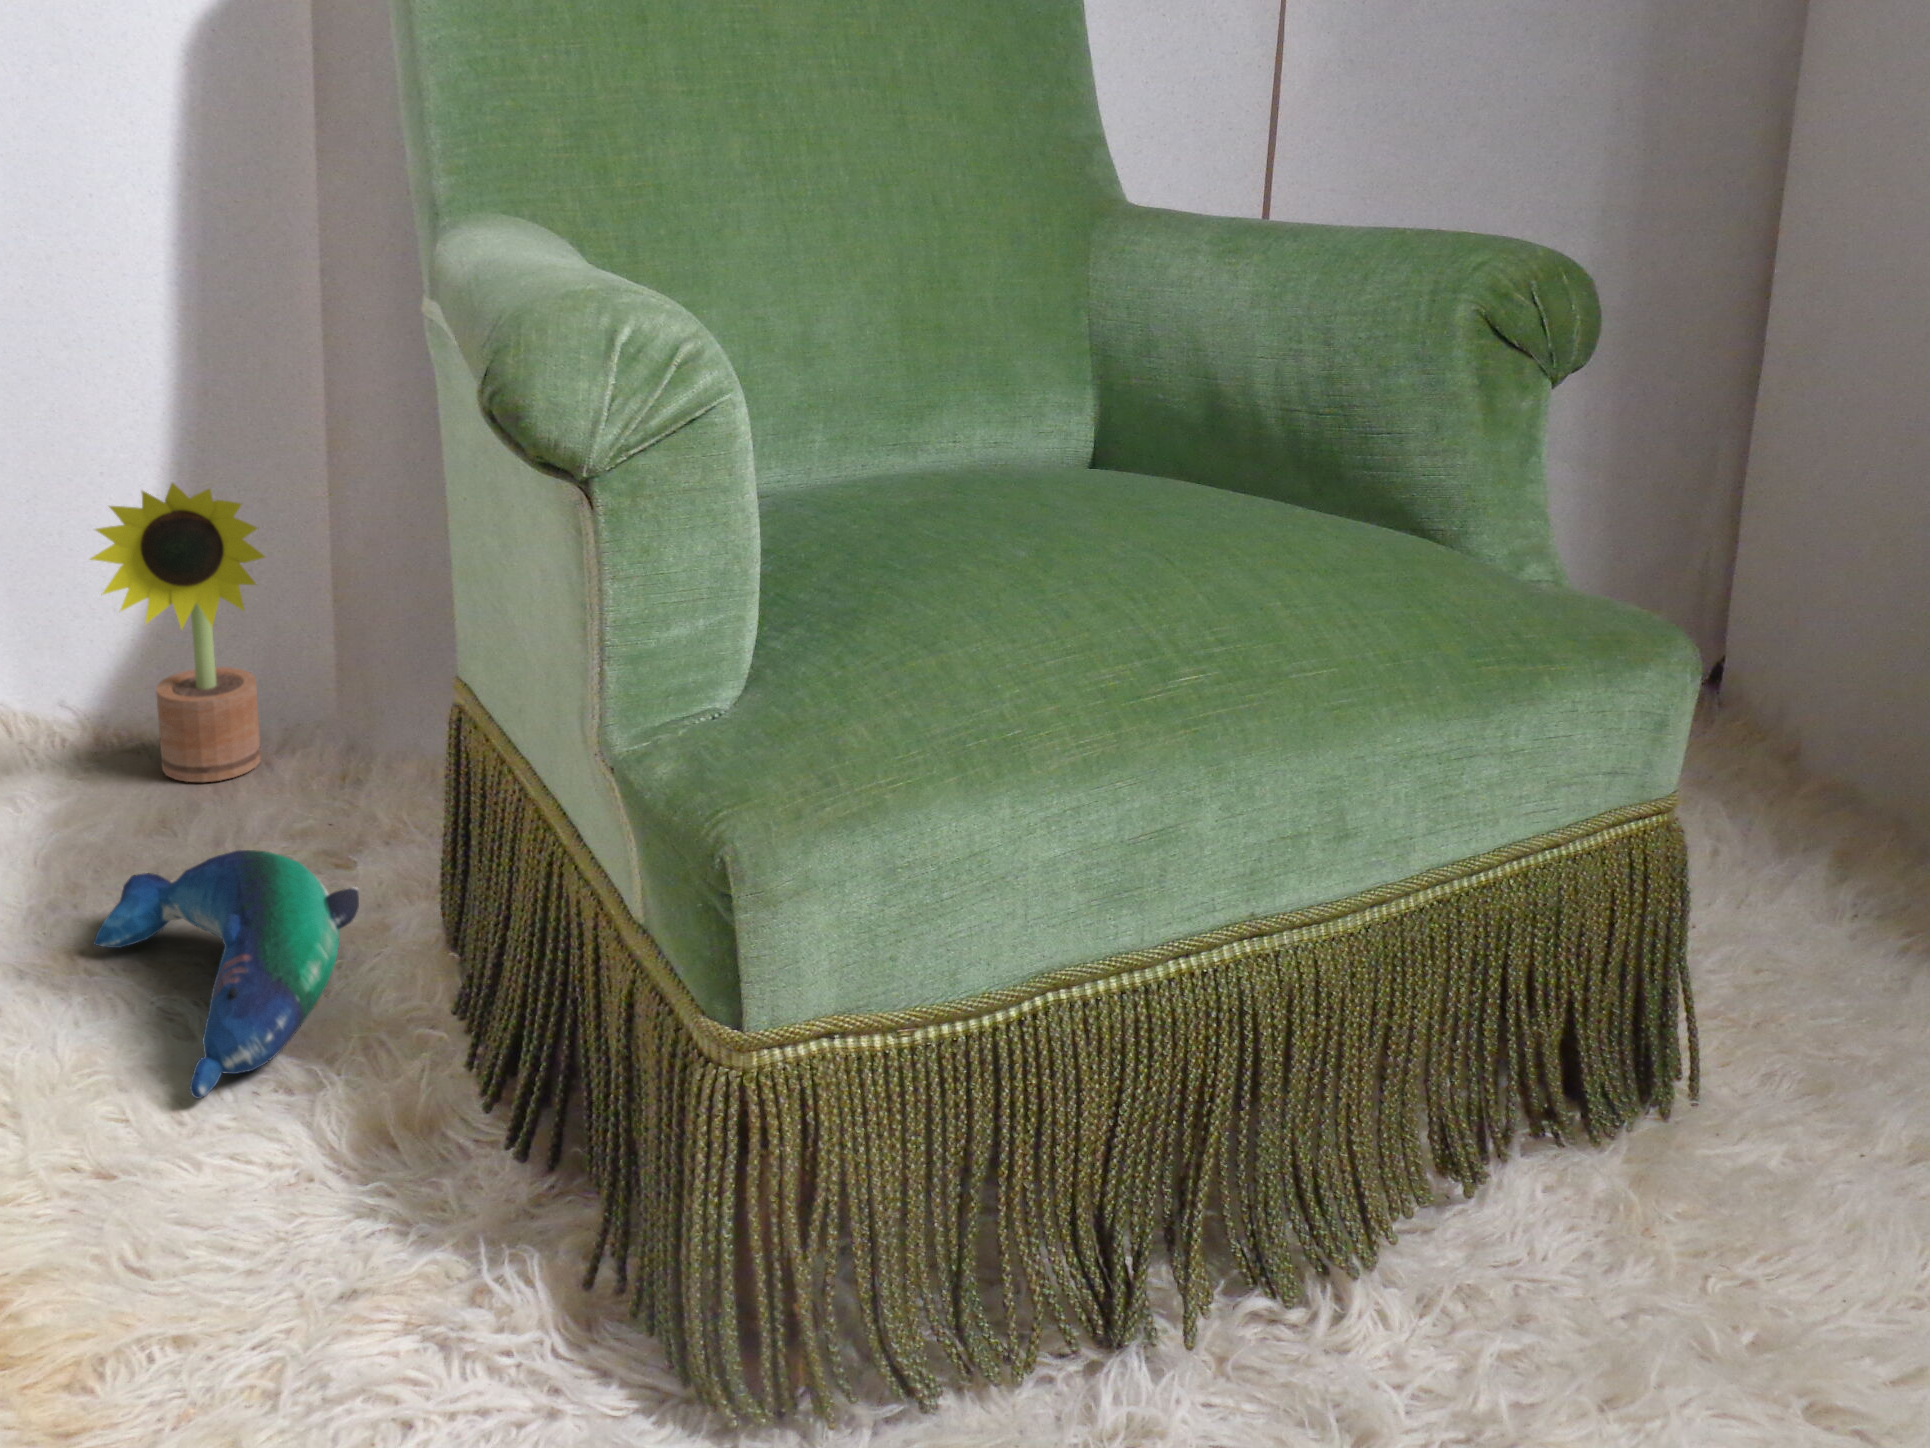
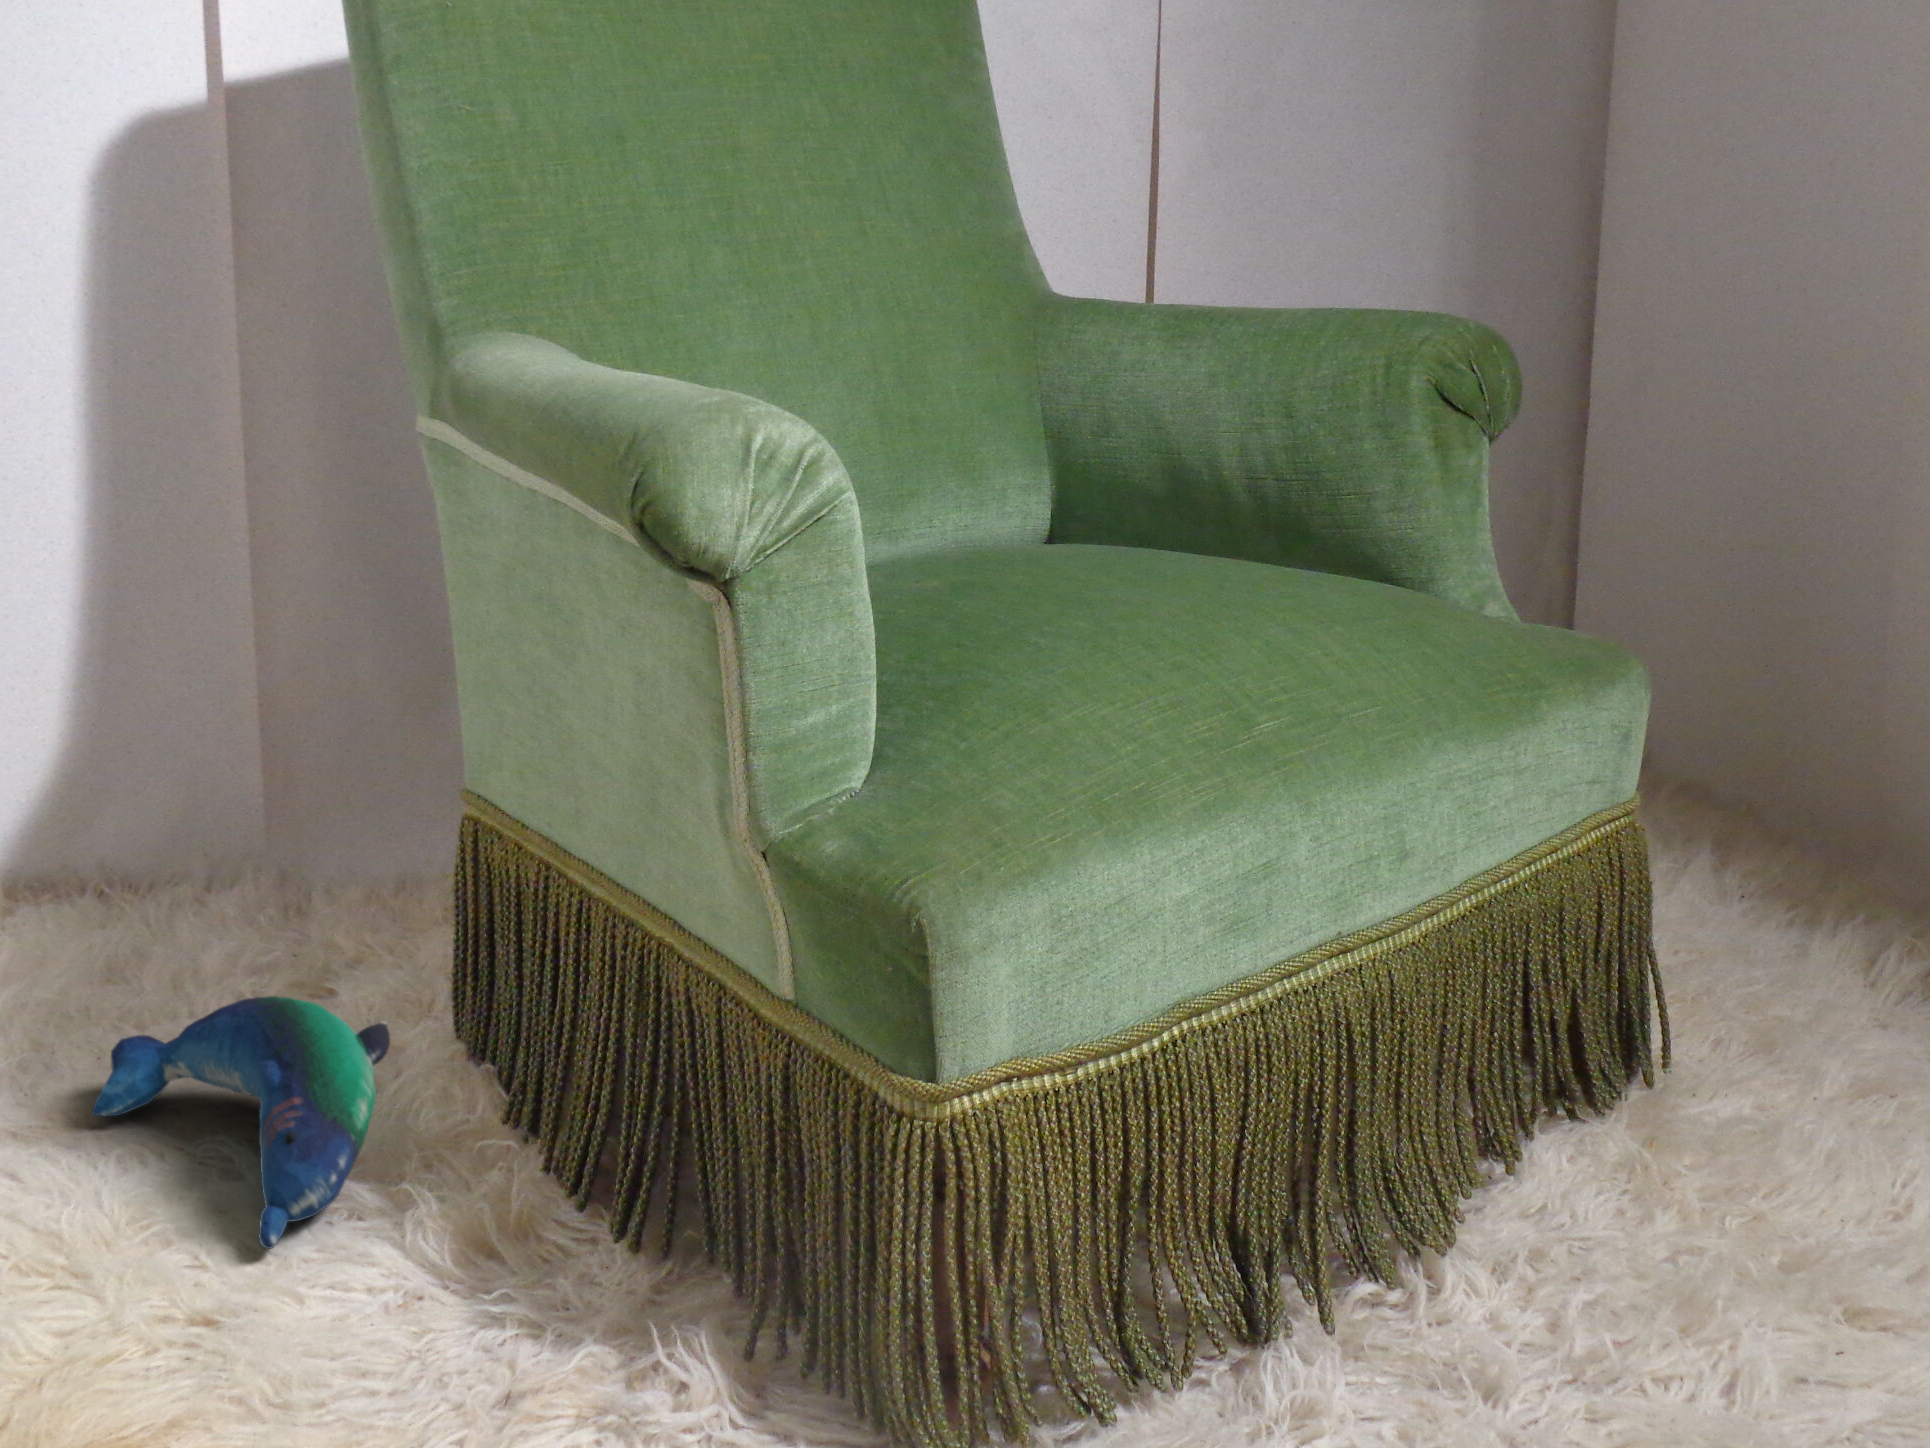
decorative plant: present [90,483,265,782] -> none [19,629,211,946]

